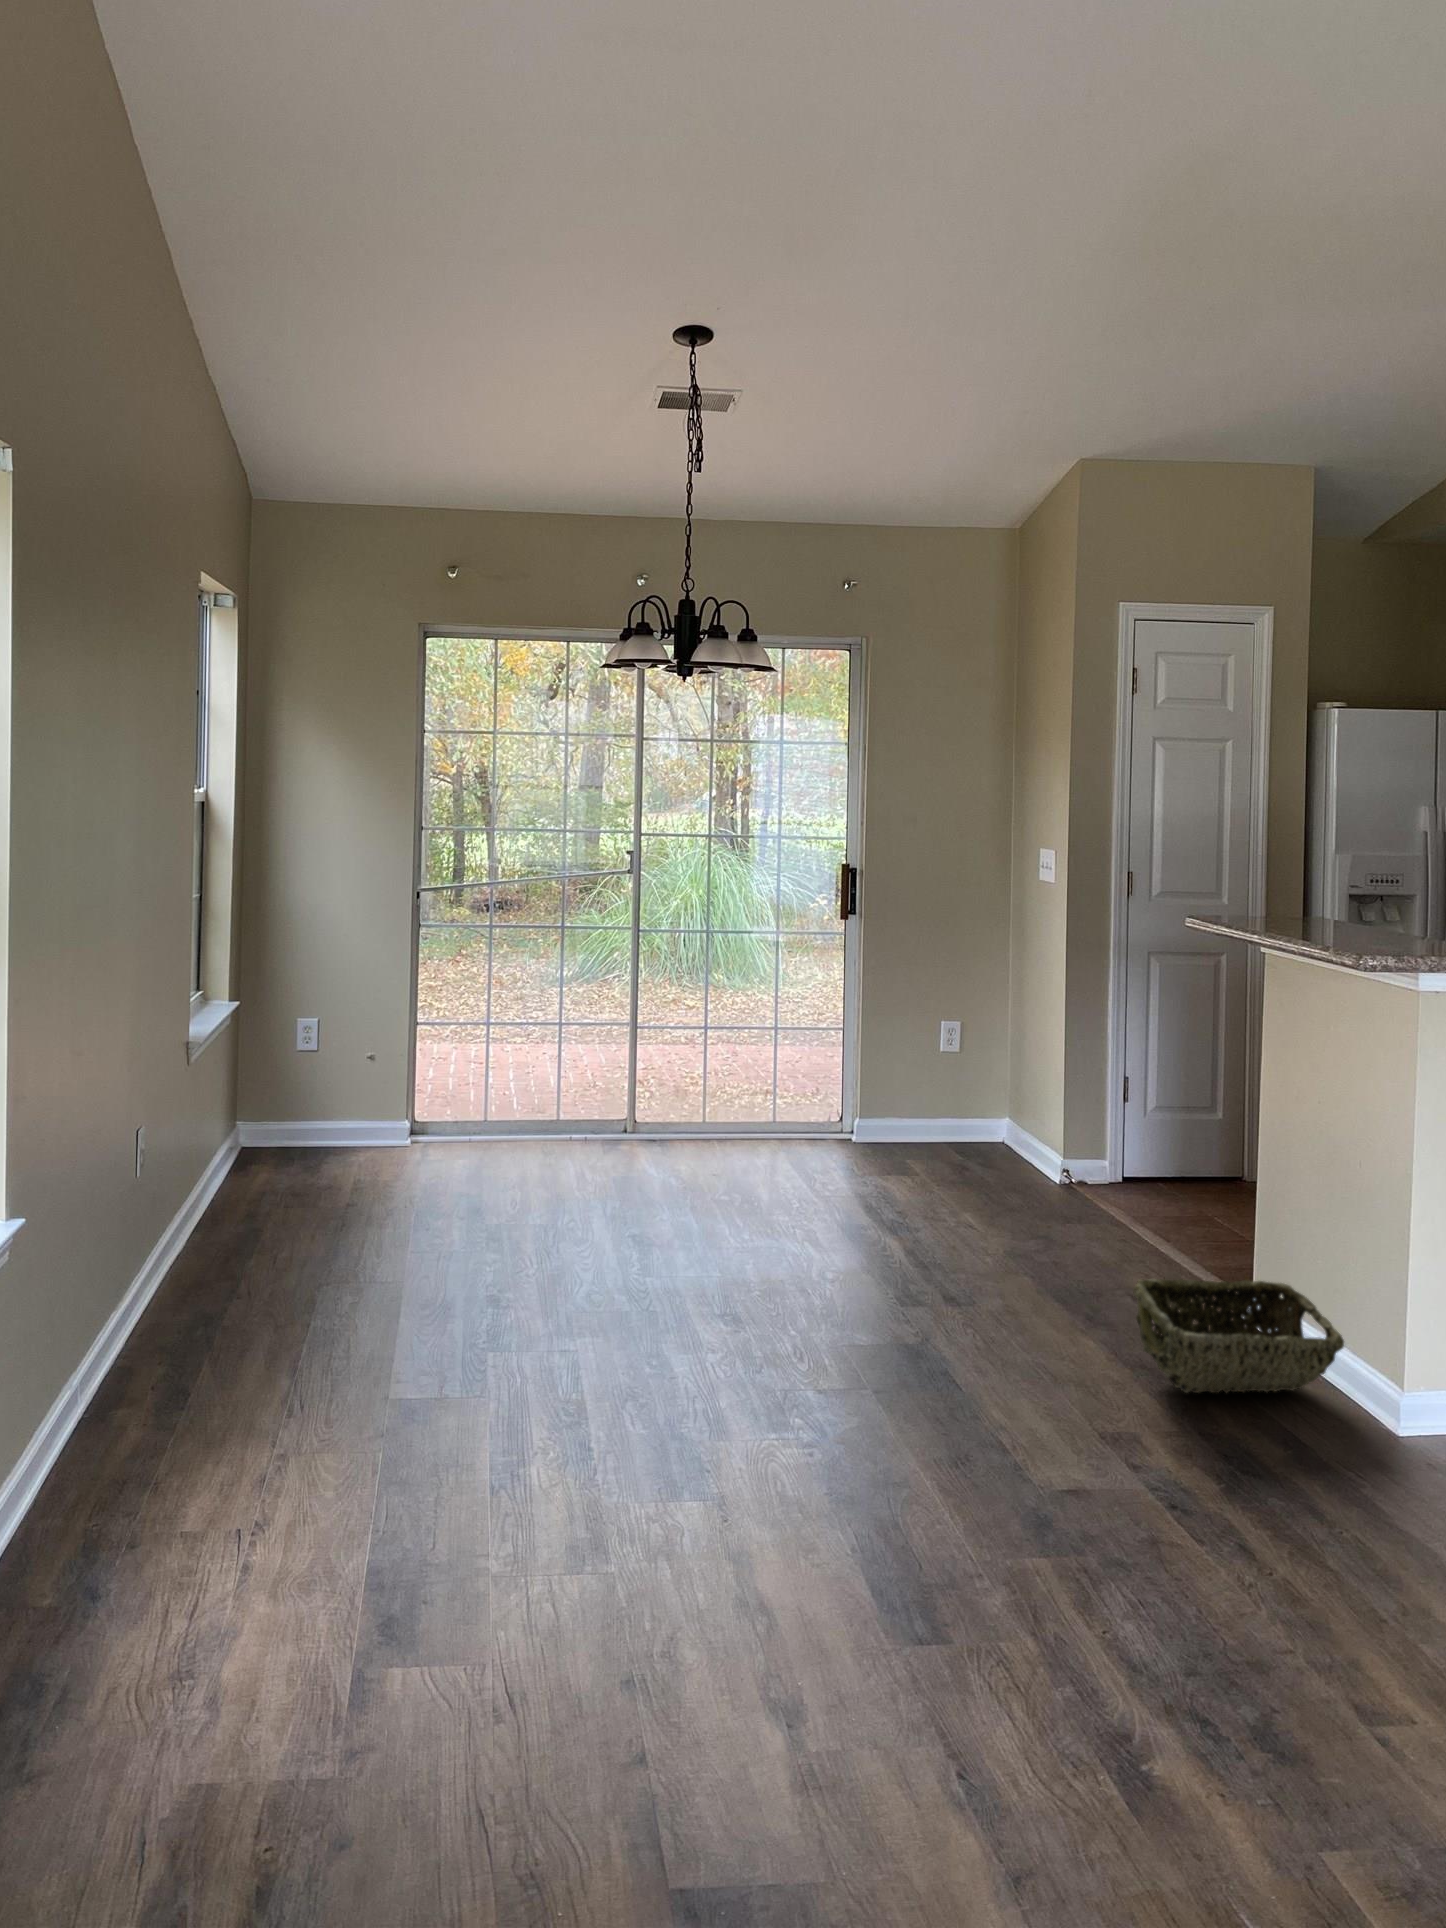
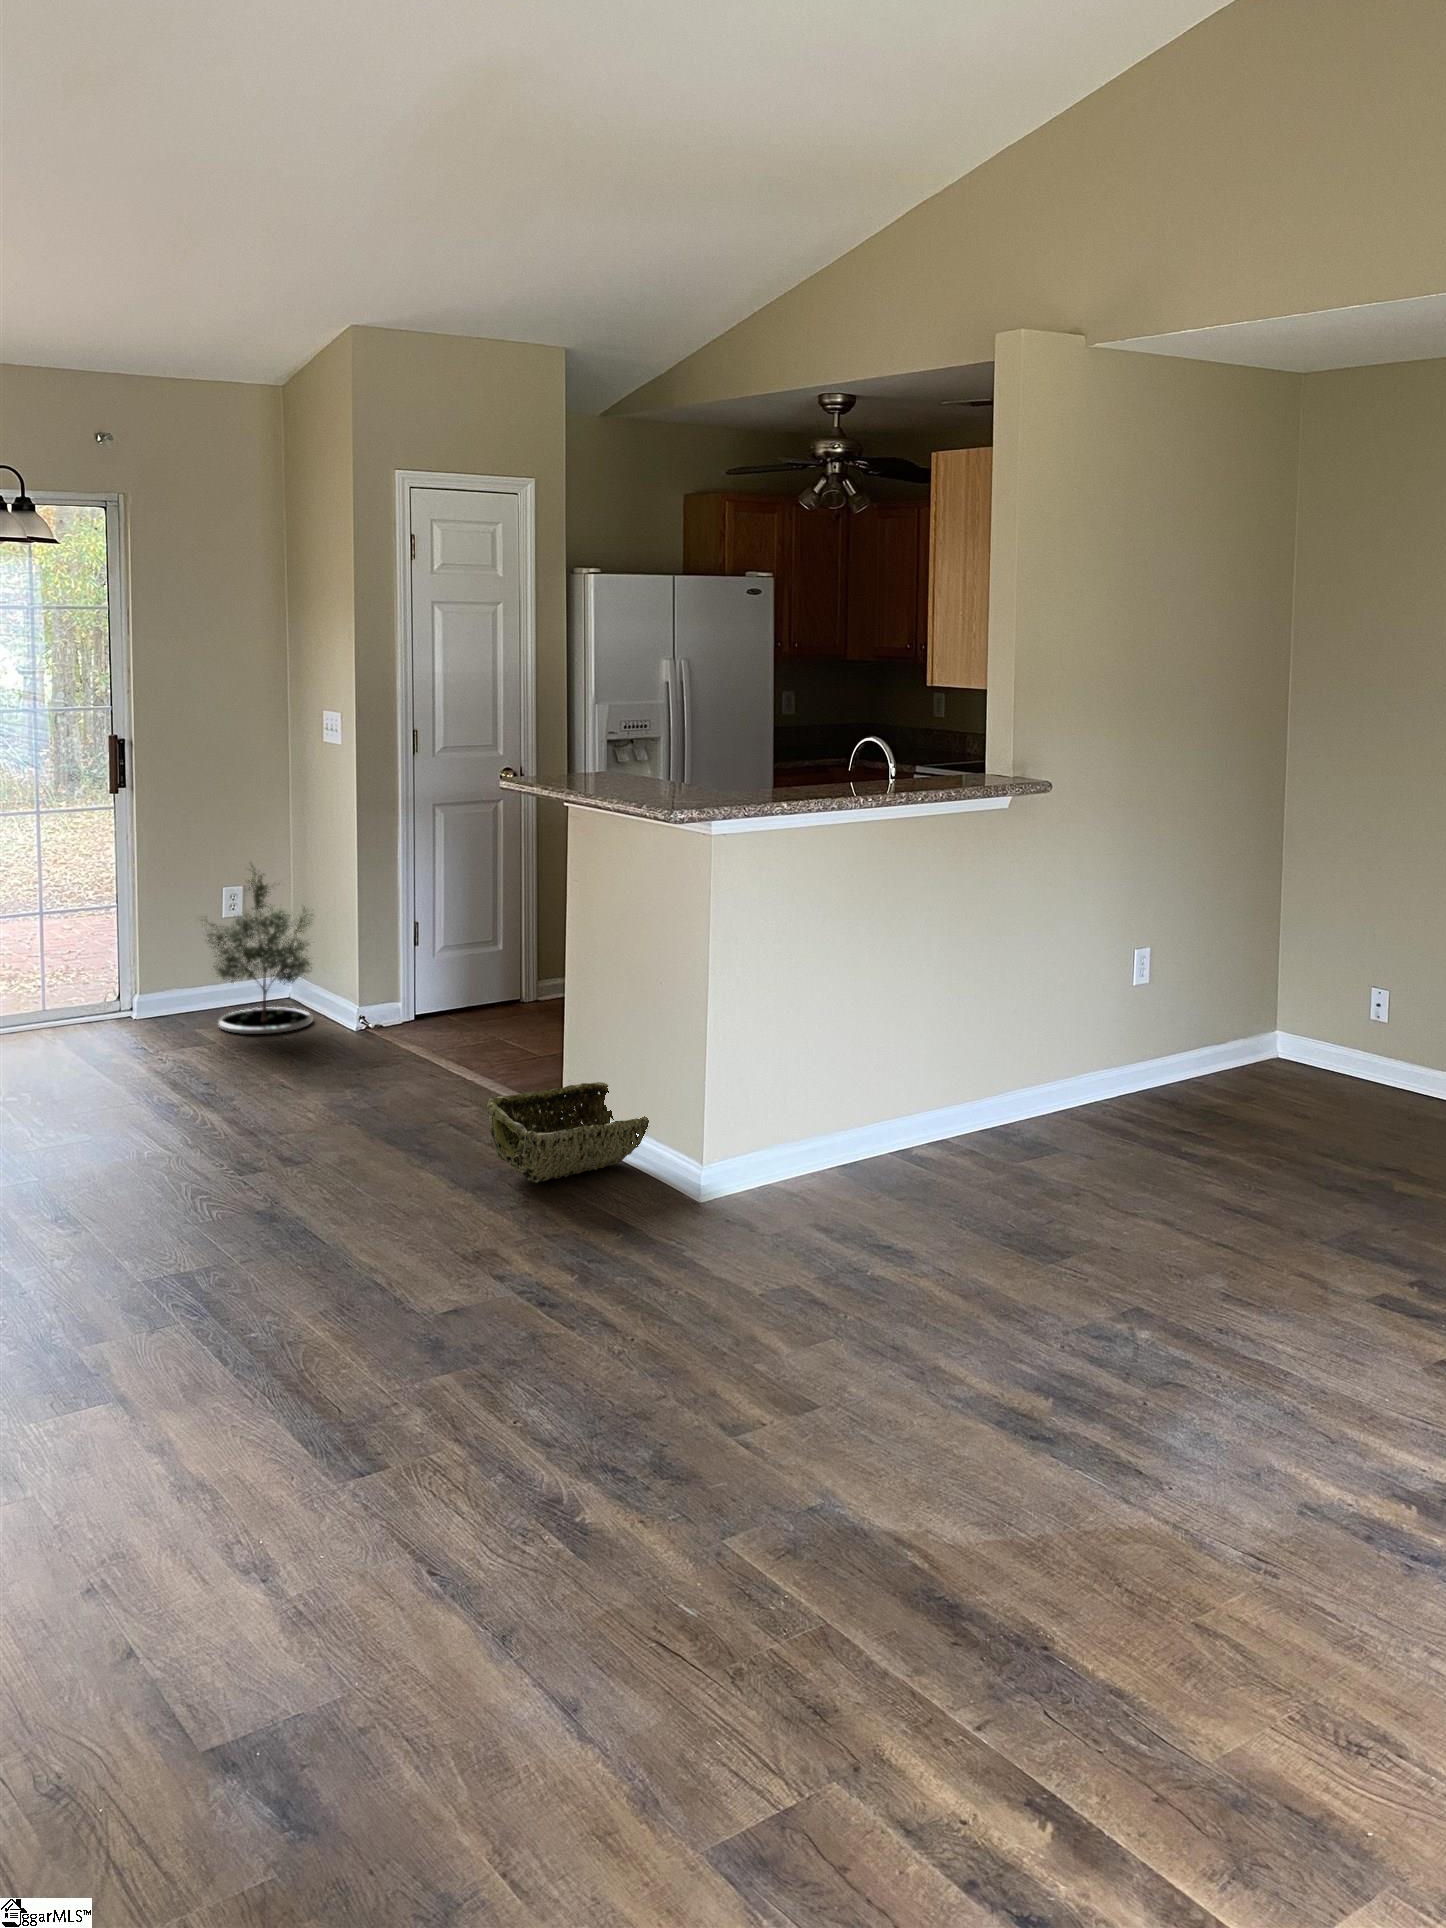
potted tree: none [909,996,1024,1173] -> present [202,866,313,1034]

